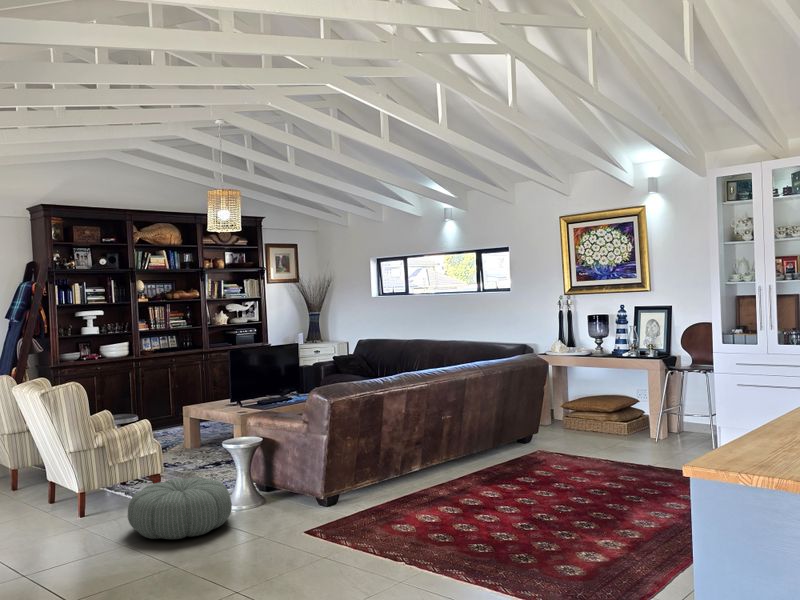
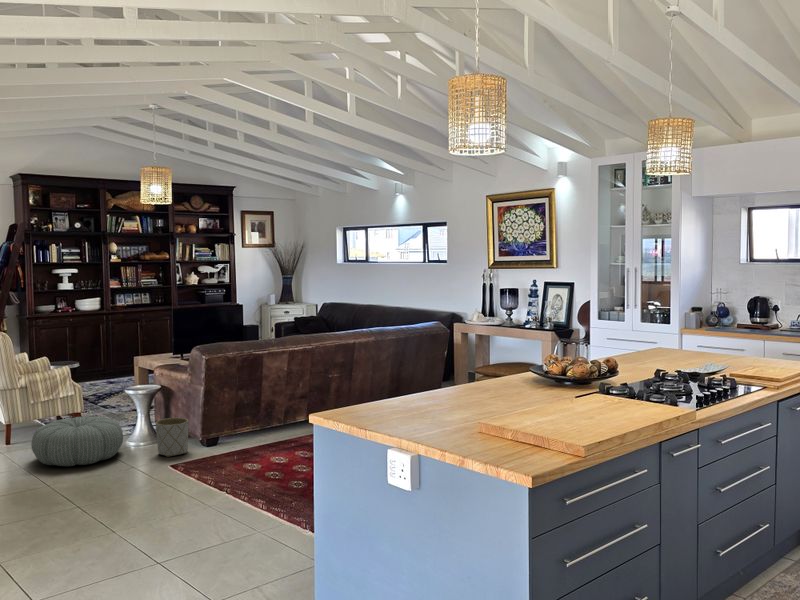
planter: none [270,474,307,521] -> present [155,418,188,457]

